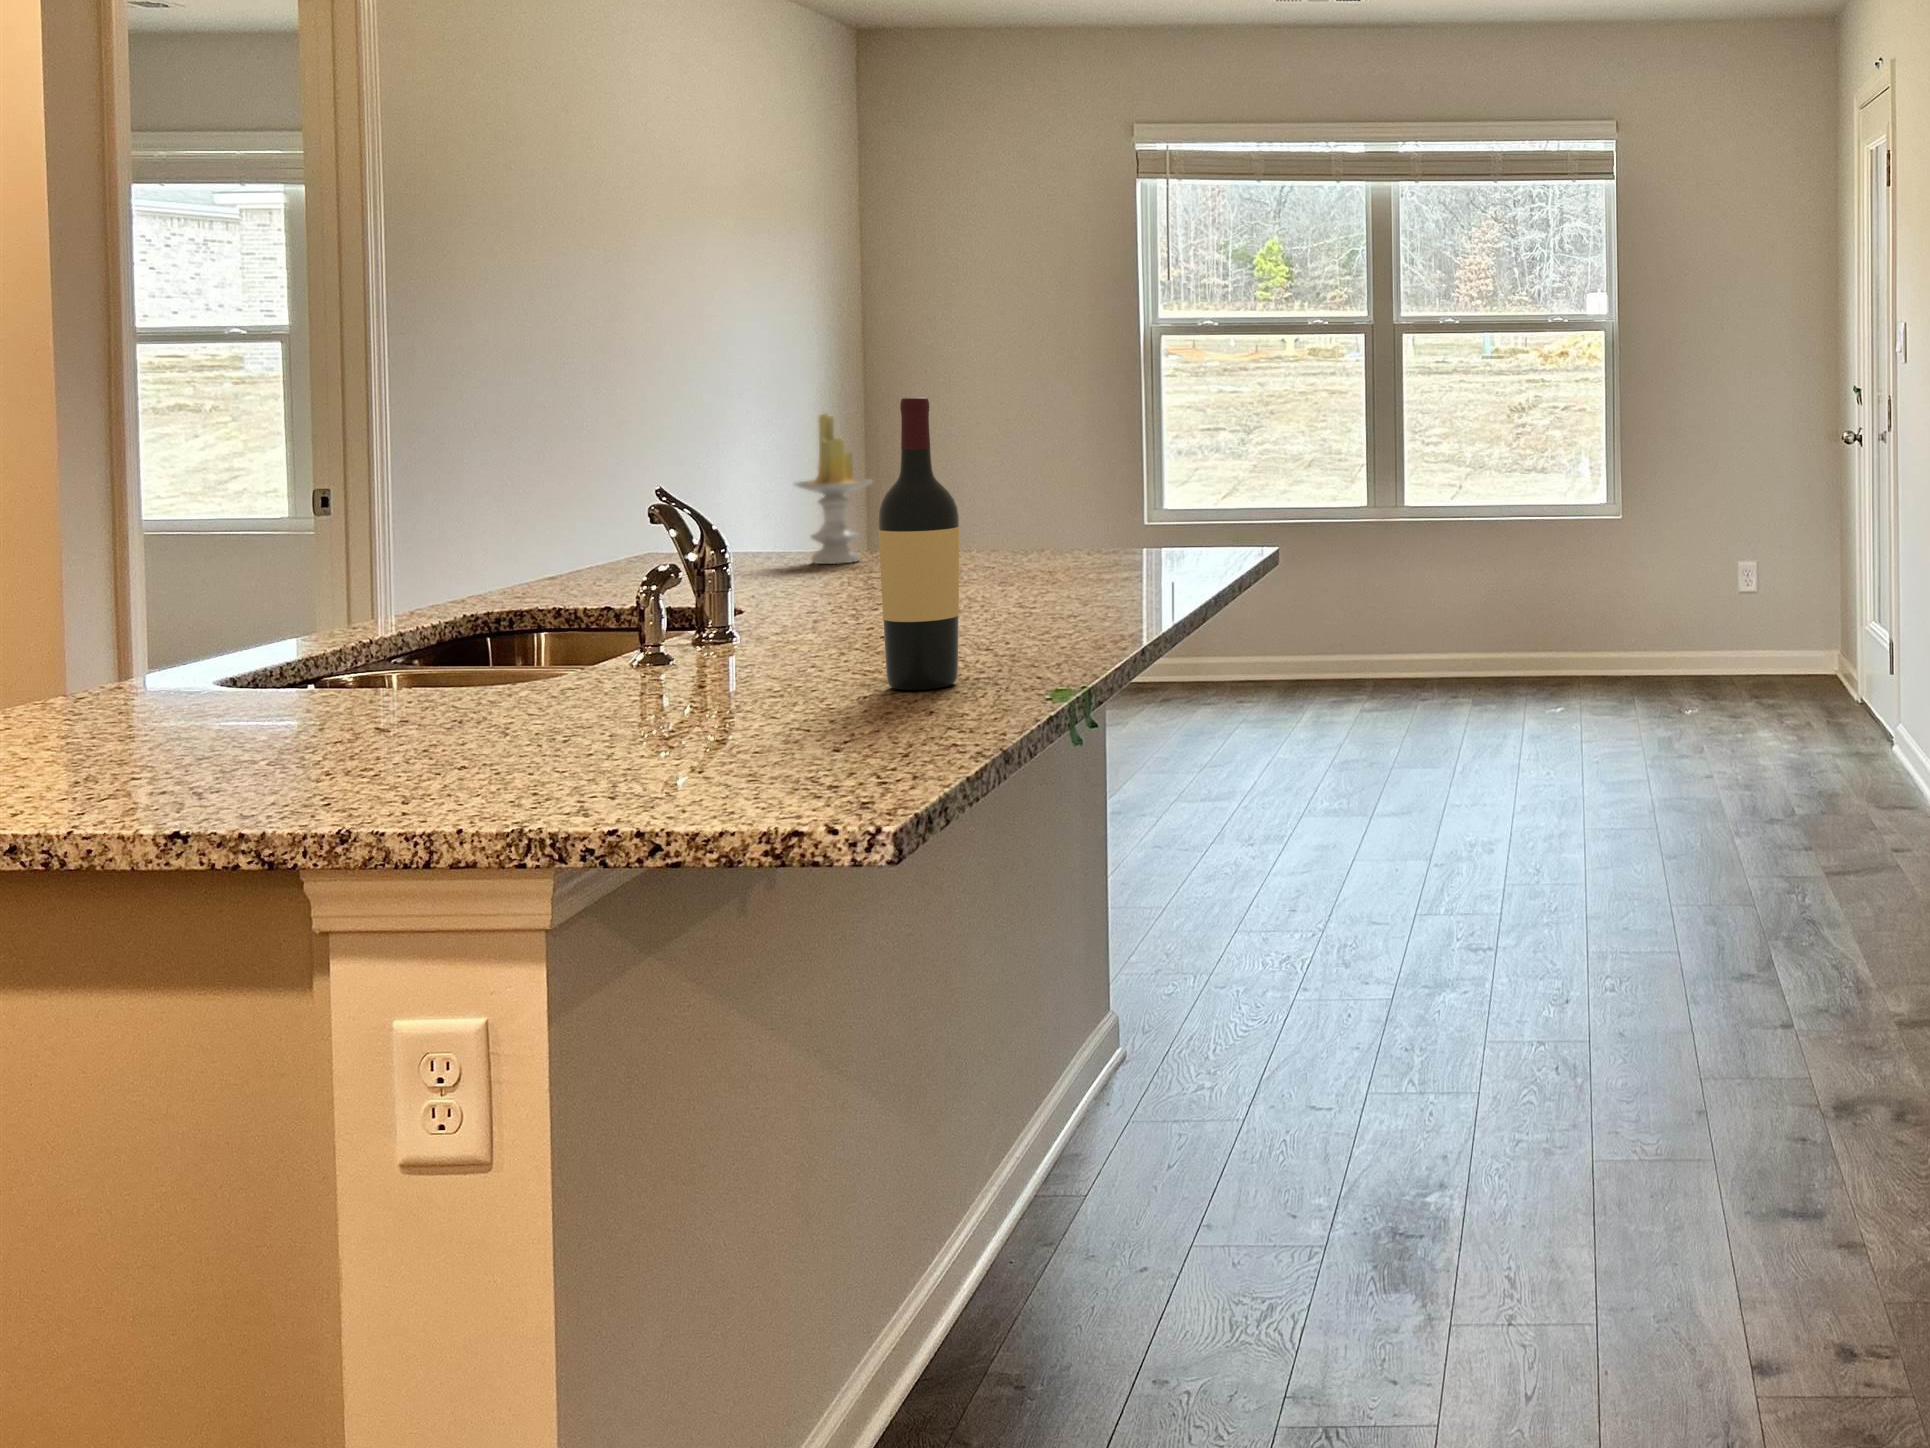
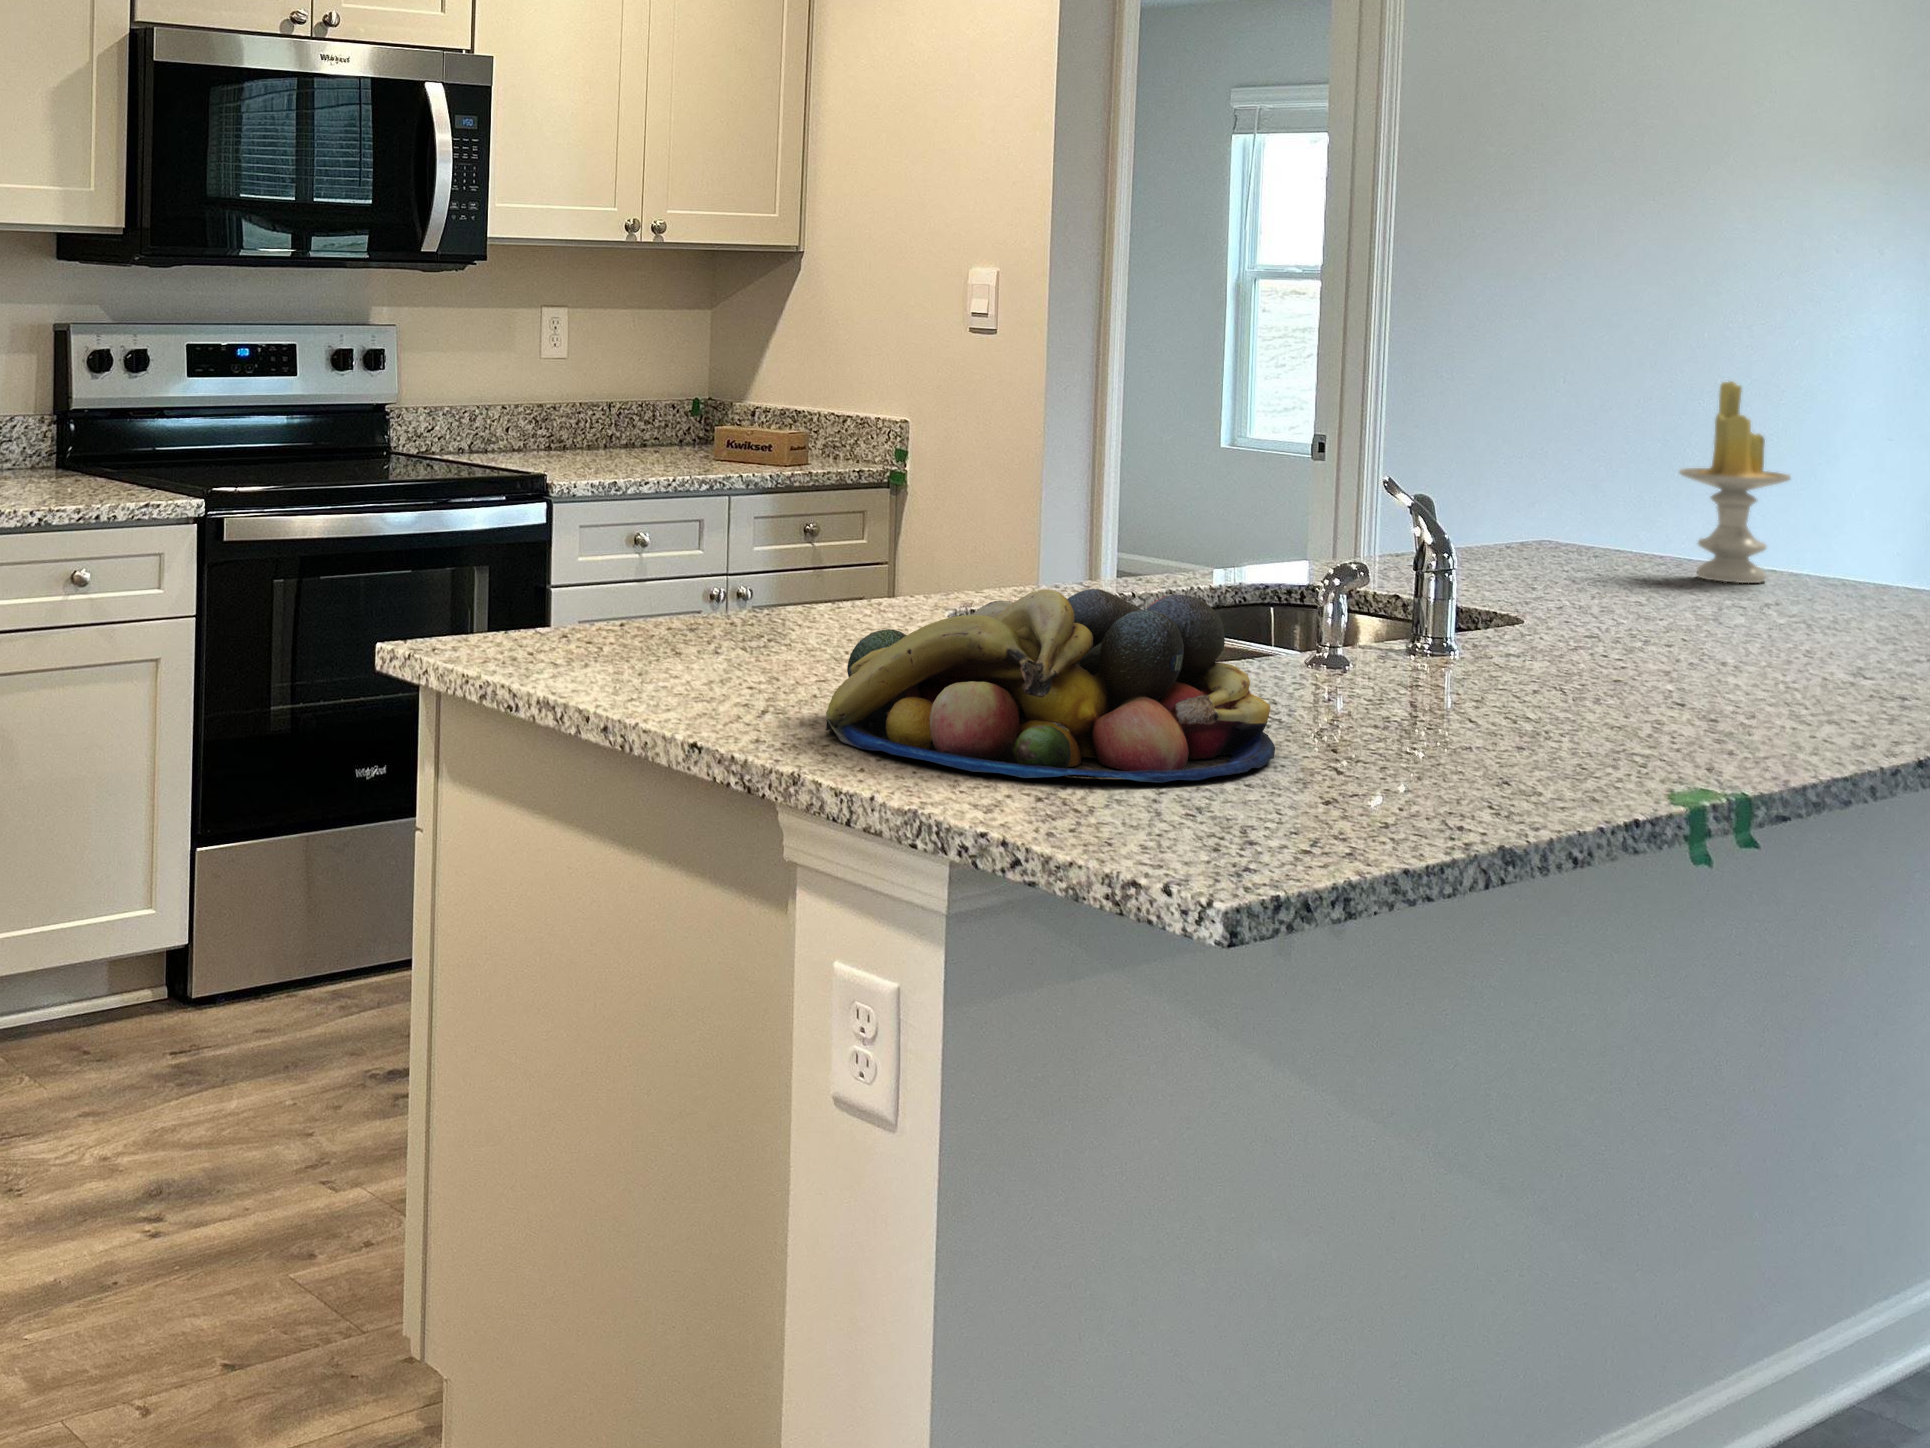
wine bottle: present [878,397,959,690] -> none [1499,383,1608,762]
fruit bowl: none [291,602,753,798] -> present [825,589,1275,782]

